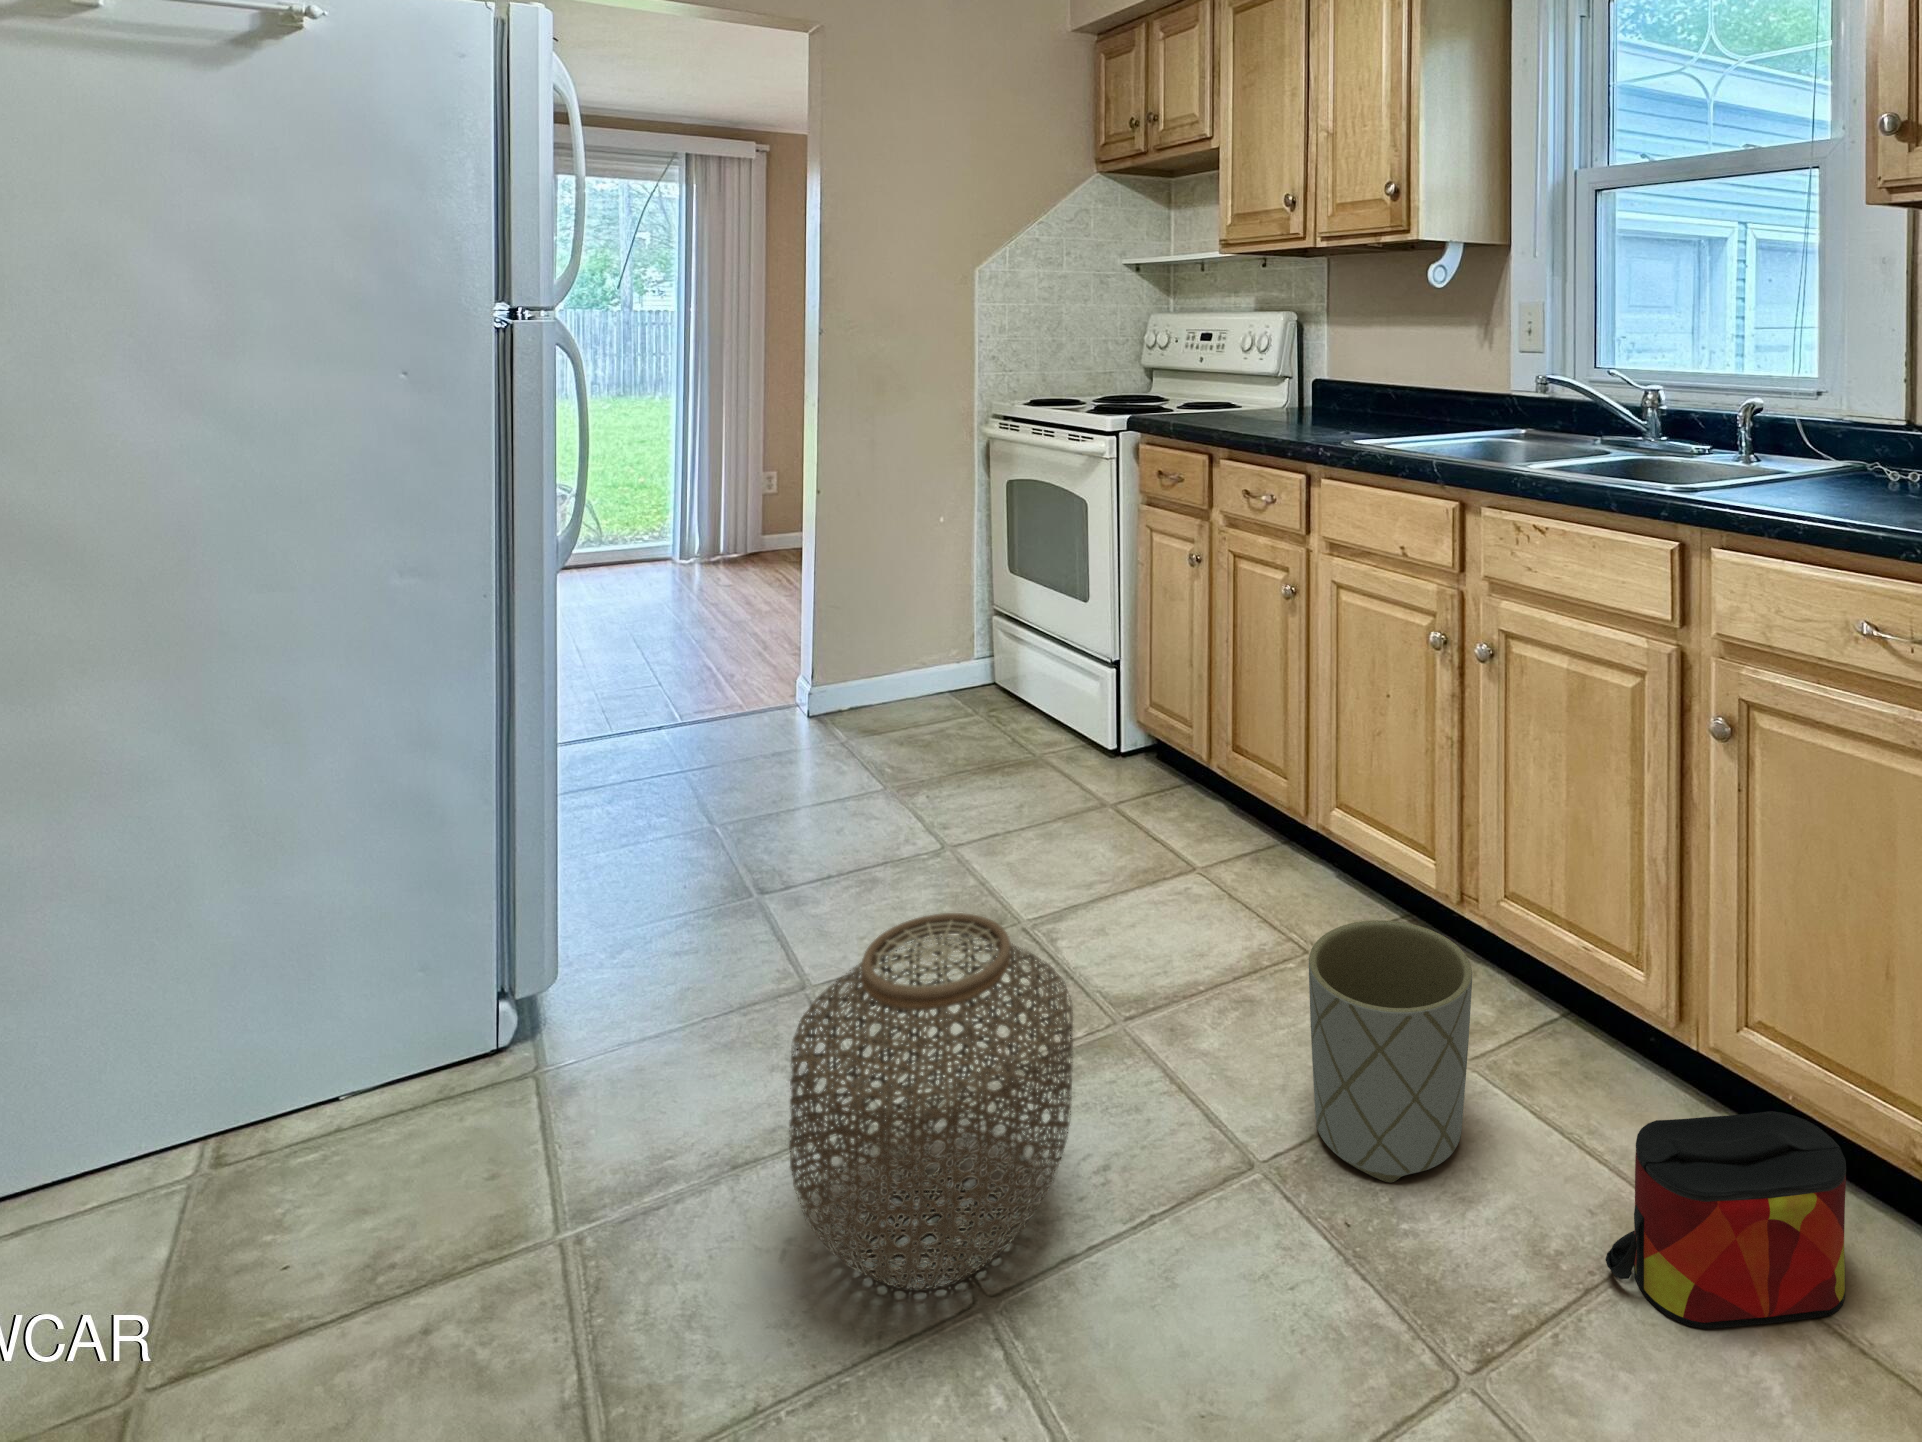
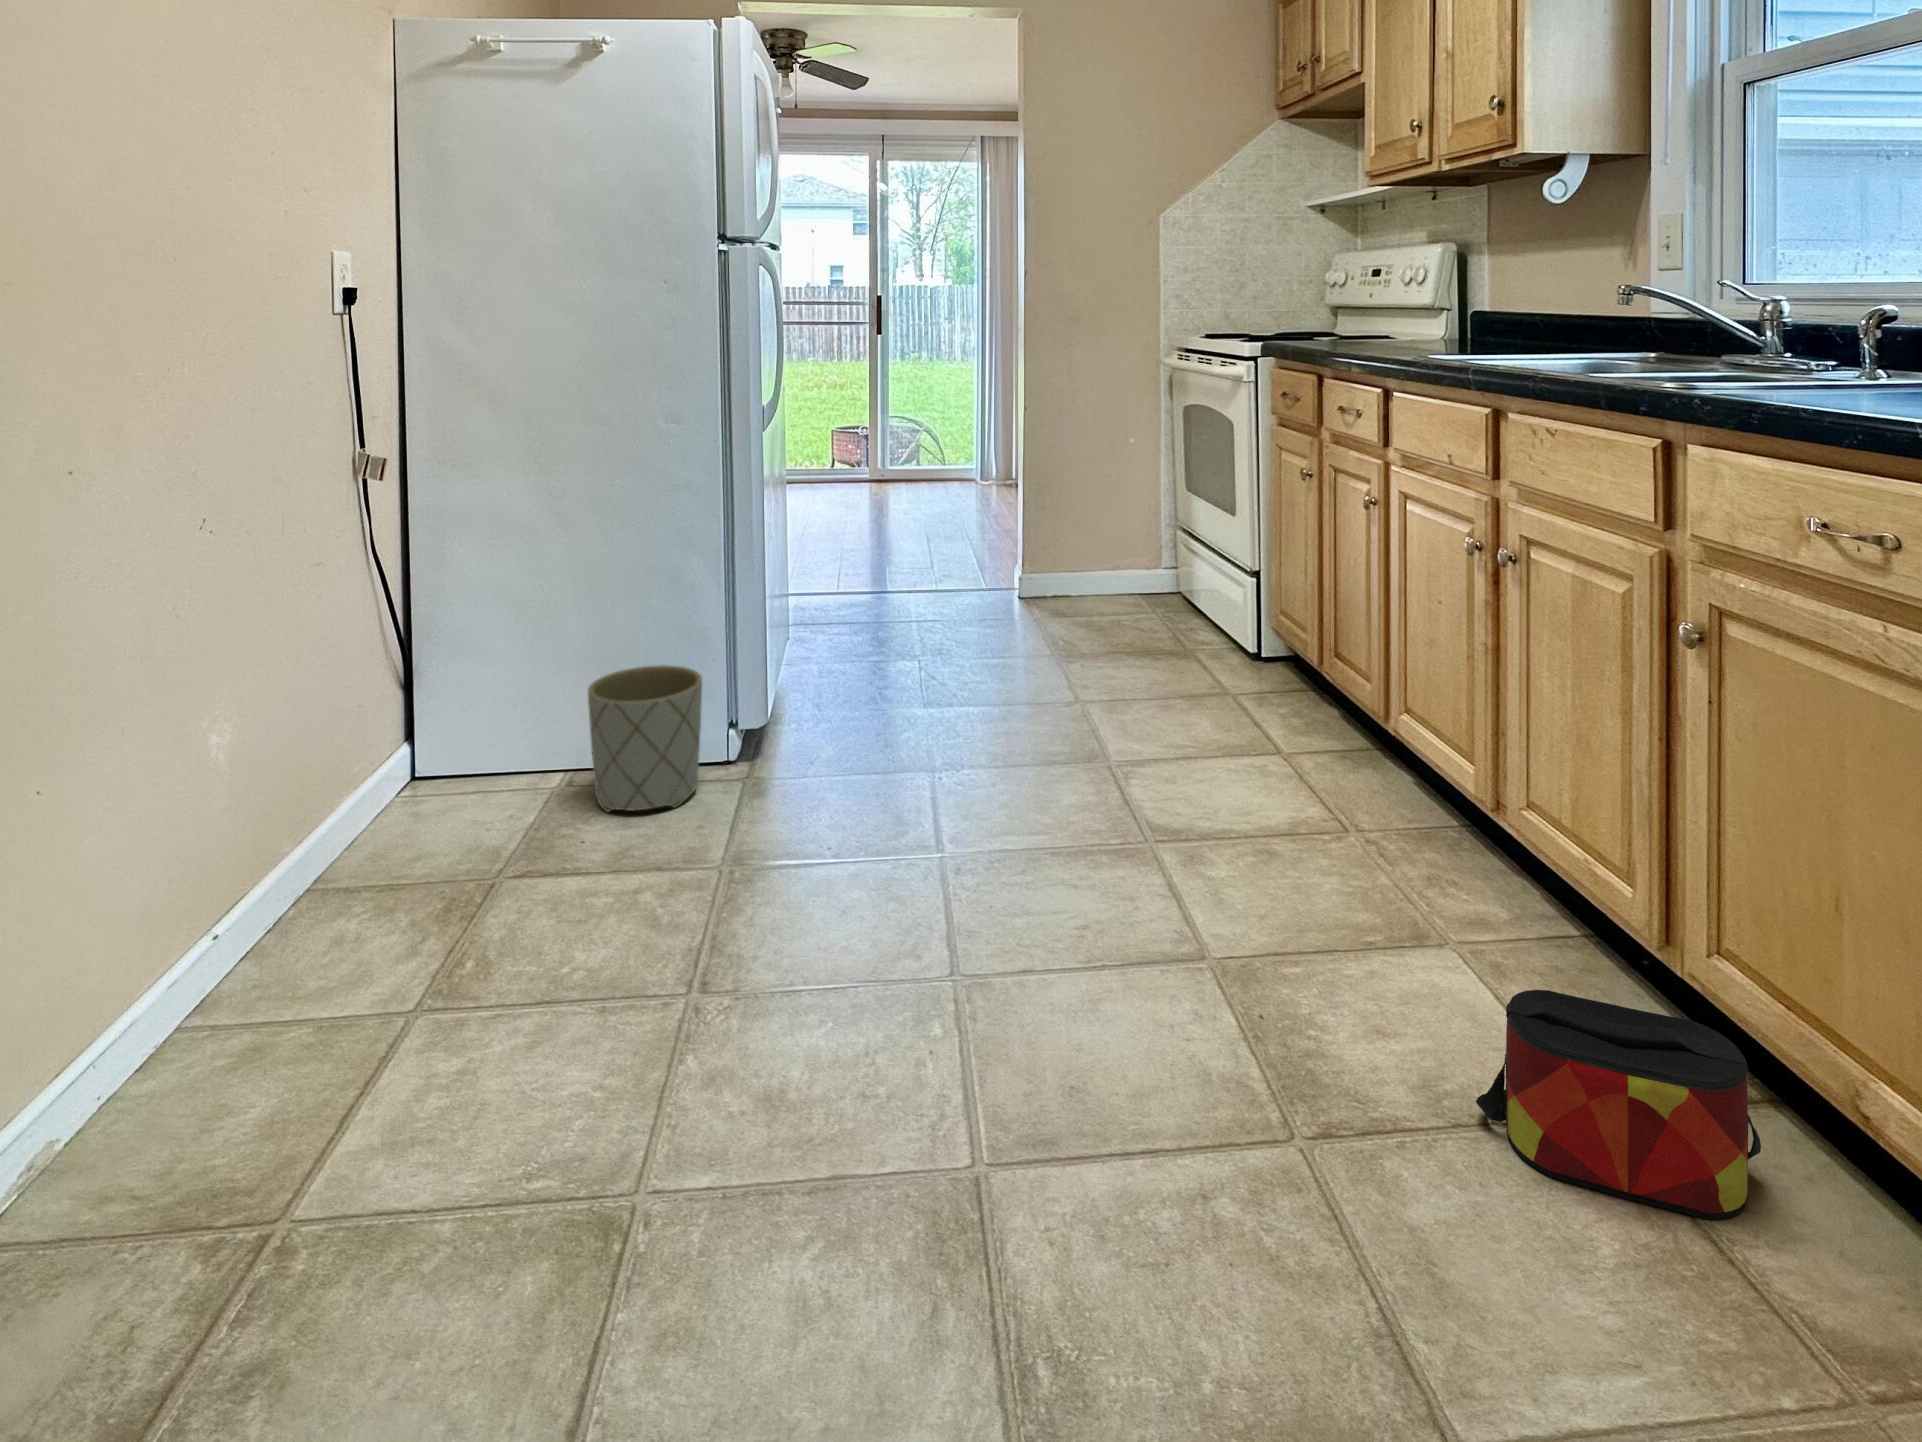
woven basket: present [789,913,1073,1289] -> none [847,690,1053,948]
planter: present [1309,920,1472,1183] -> present [588,665,702,812]

